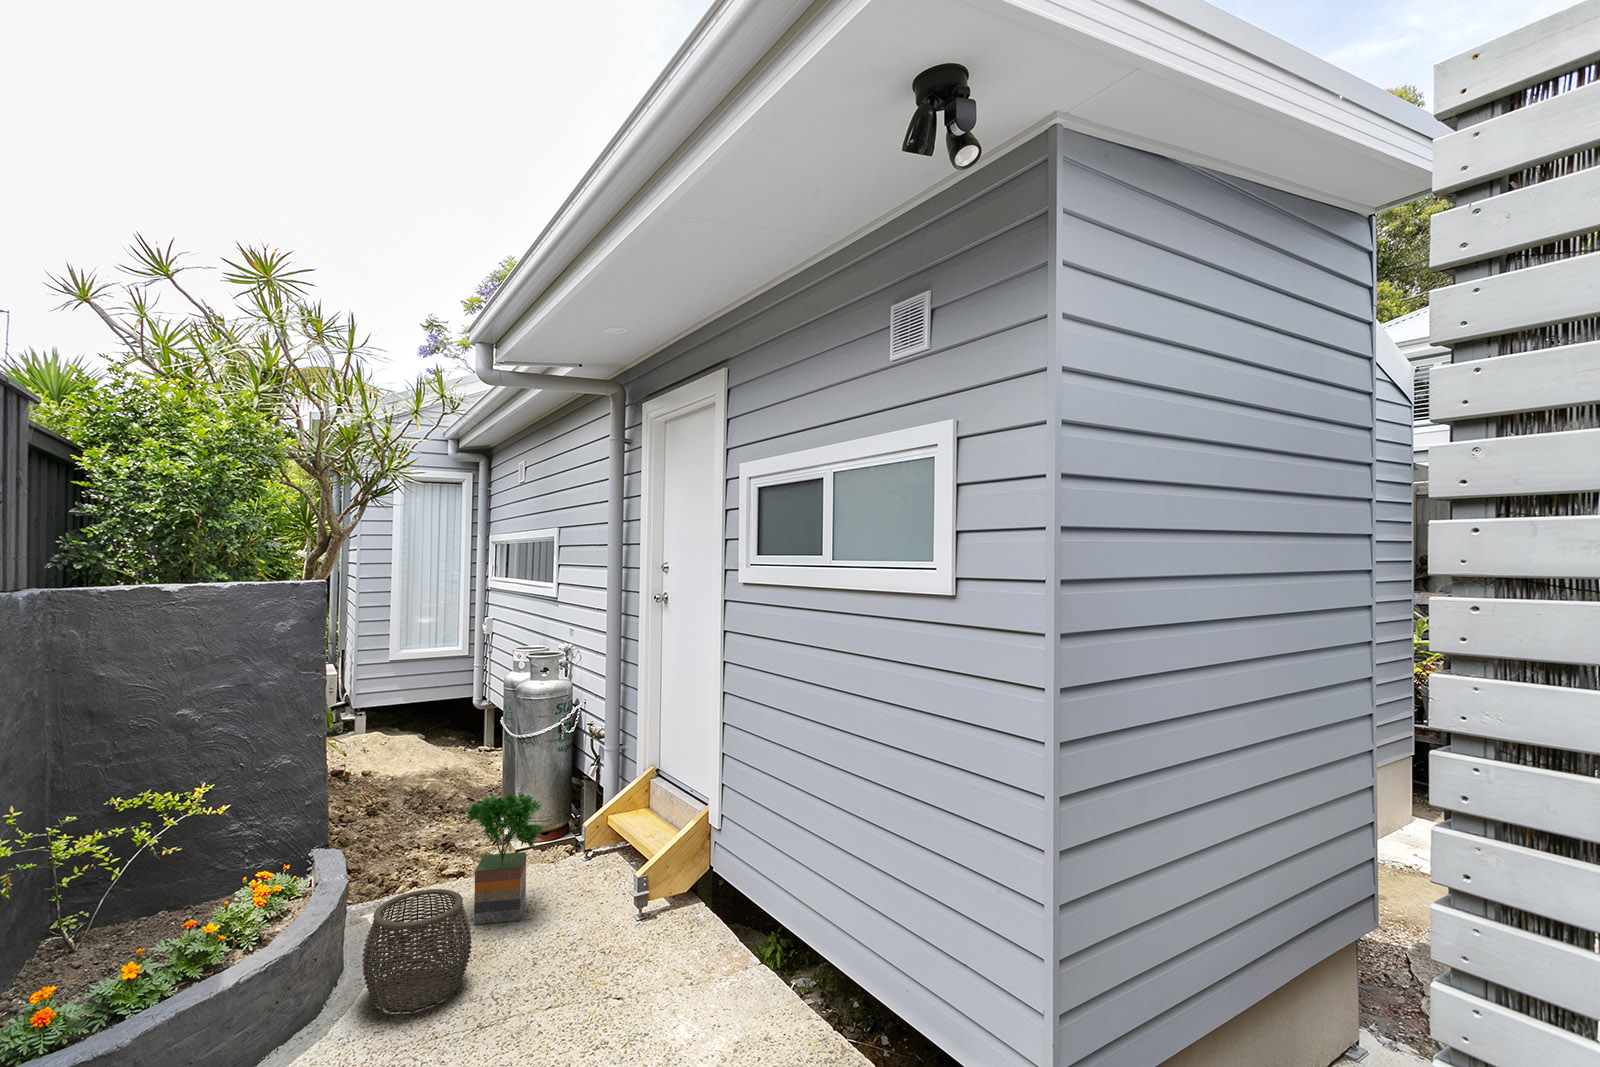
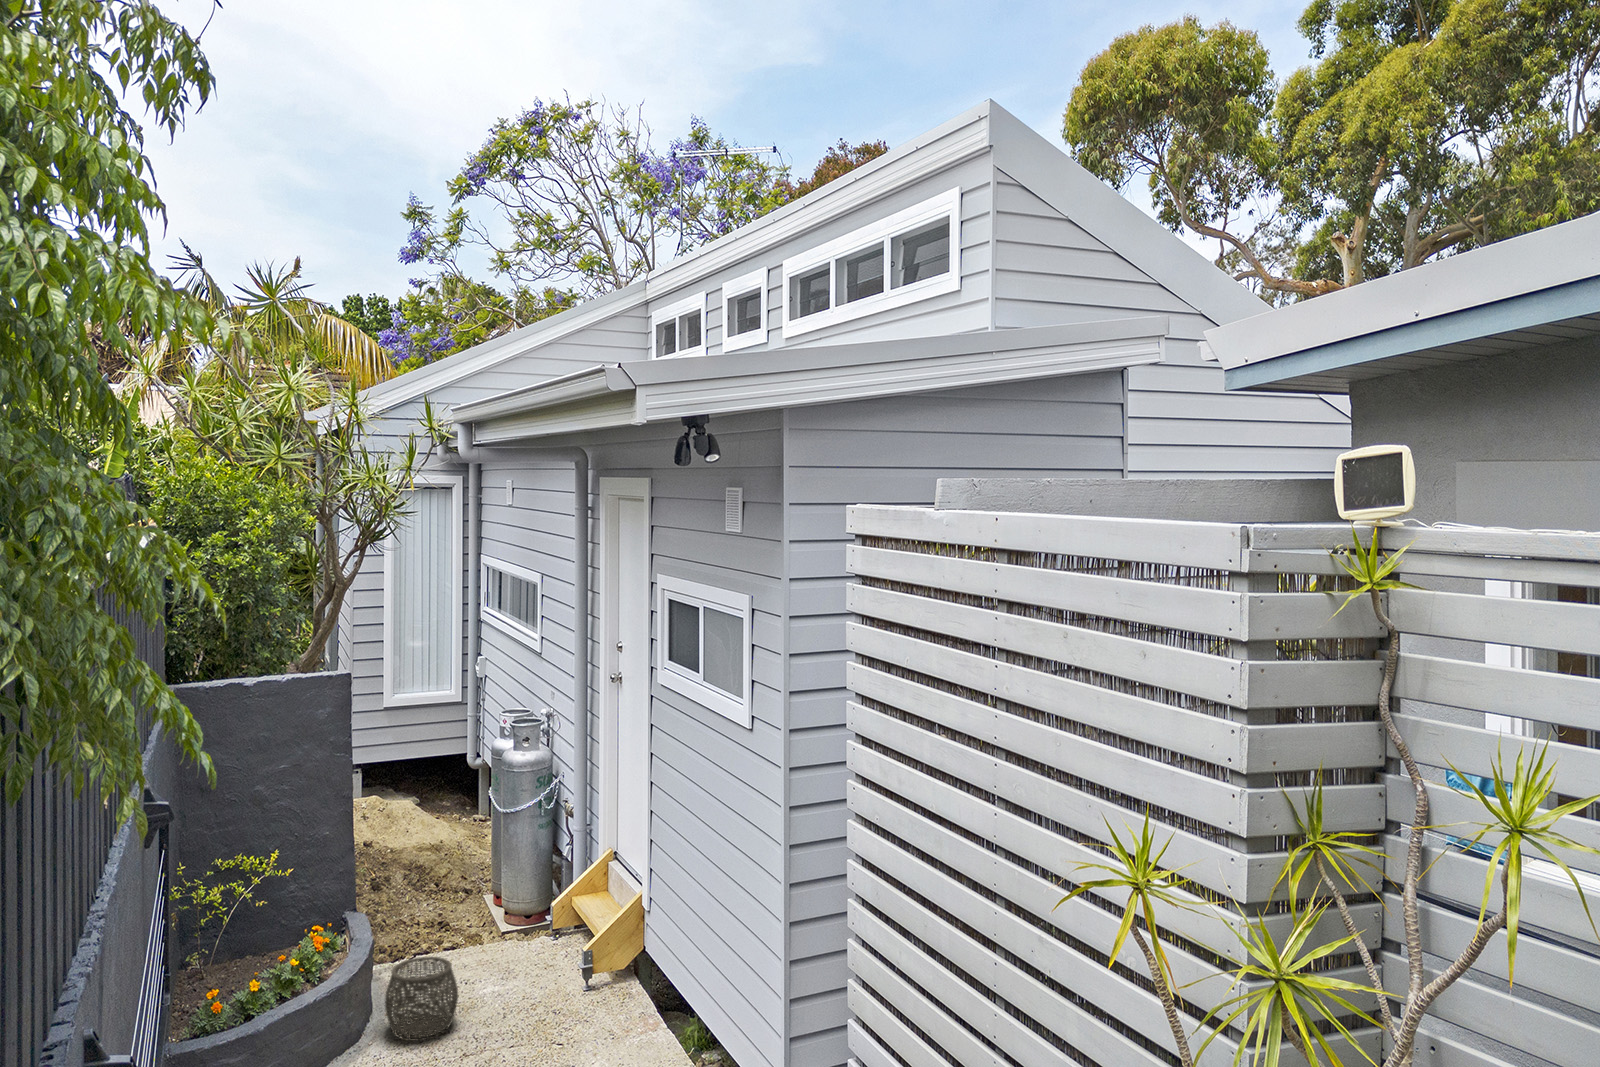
potted tree: present [465,793,545,924] -> none [453,885,516,986]

